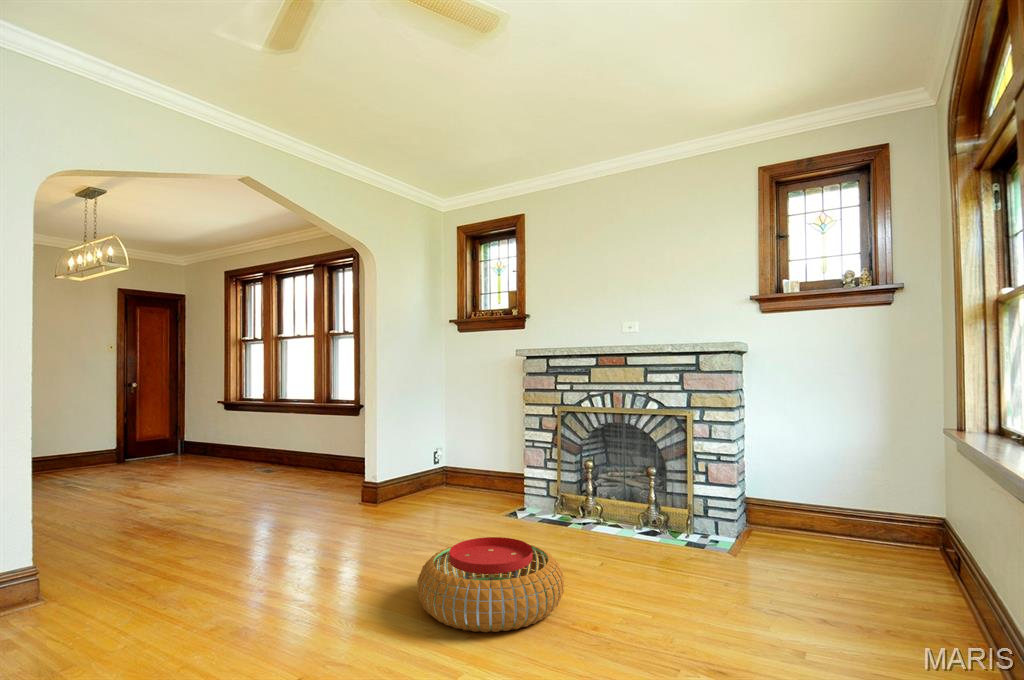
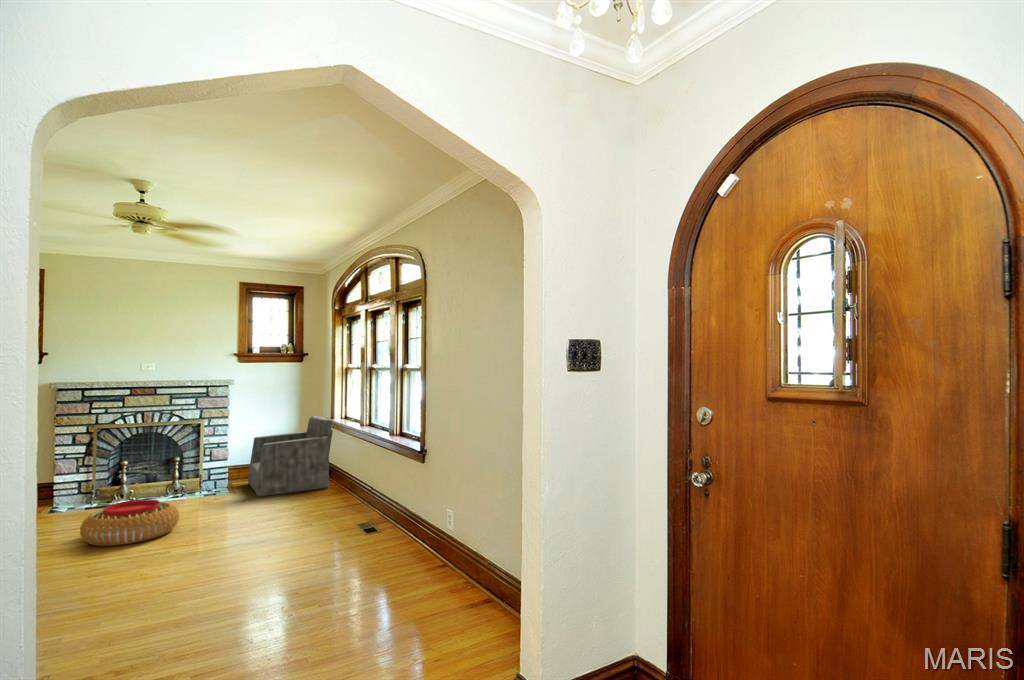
armchair: none [761,423,961,618] -> present [248,416,333,497]

